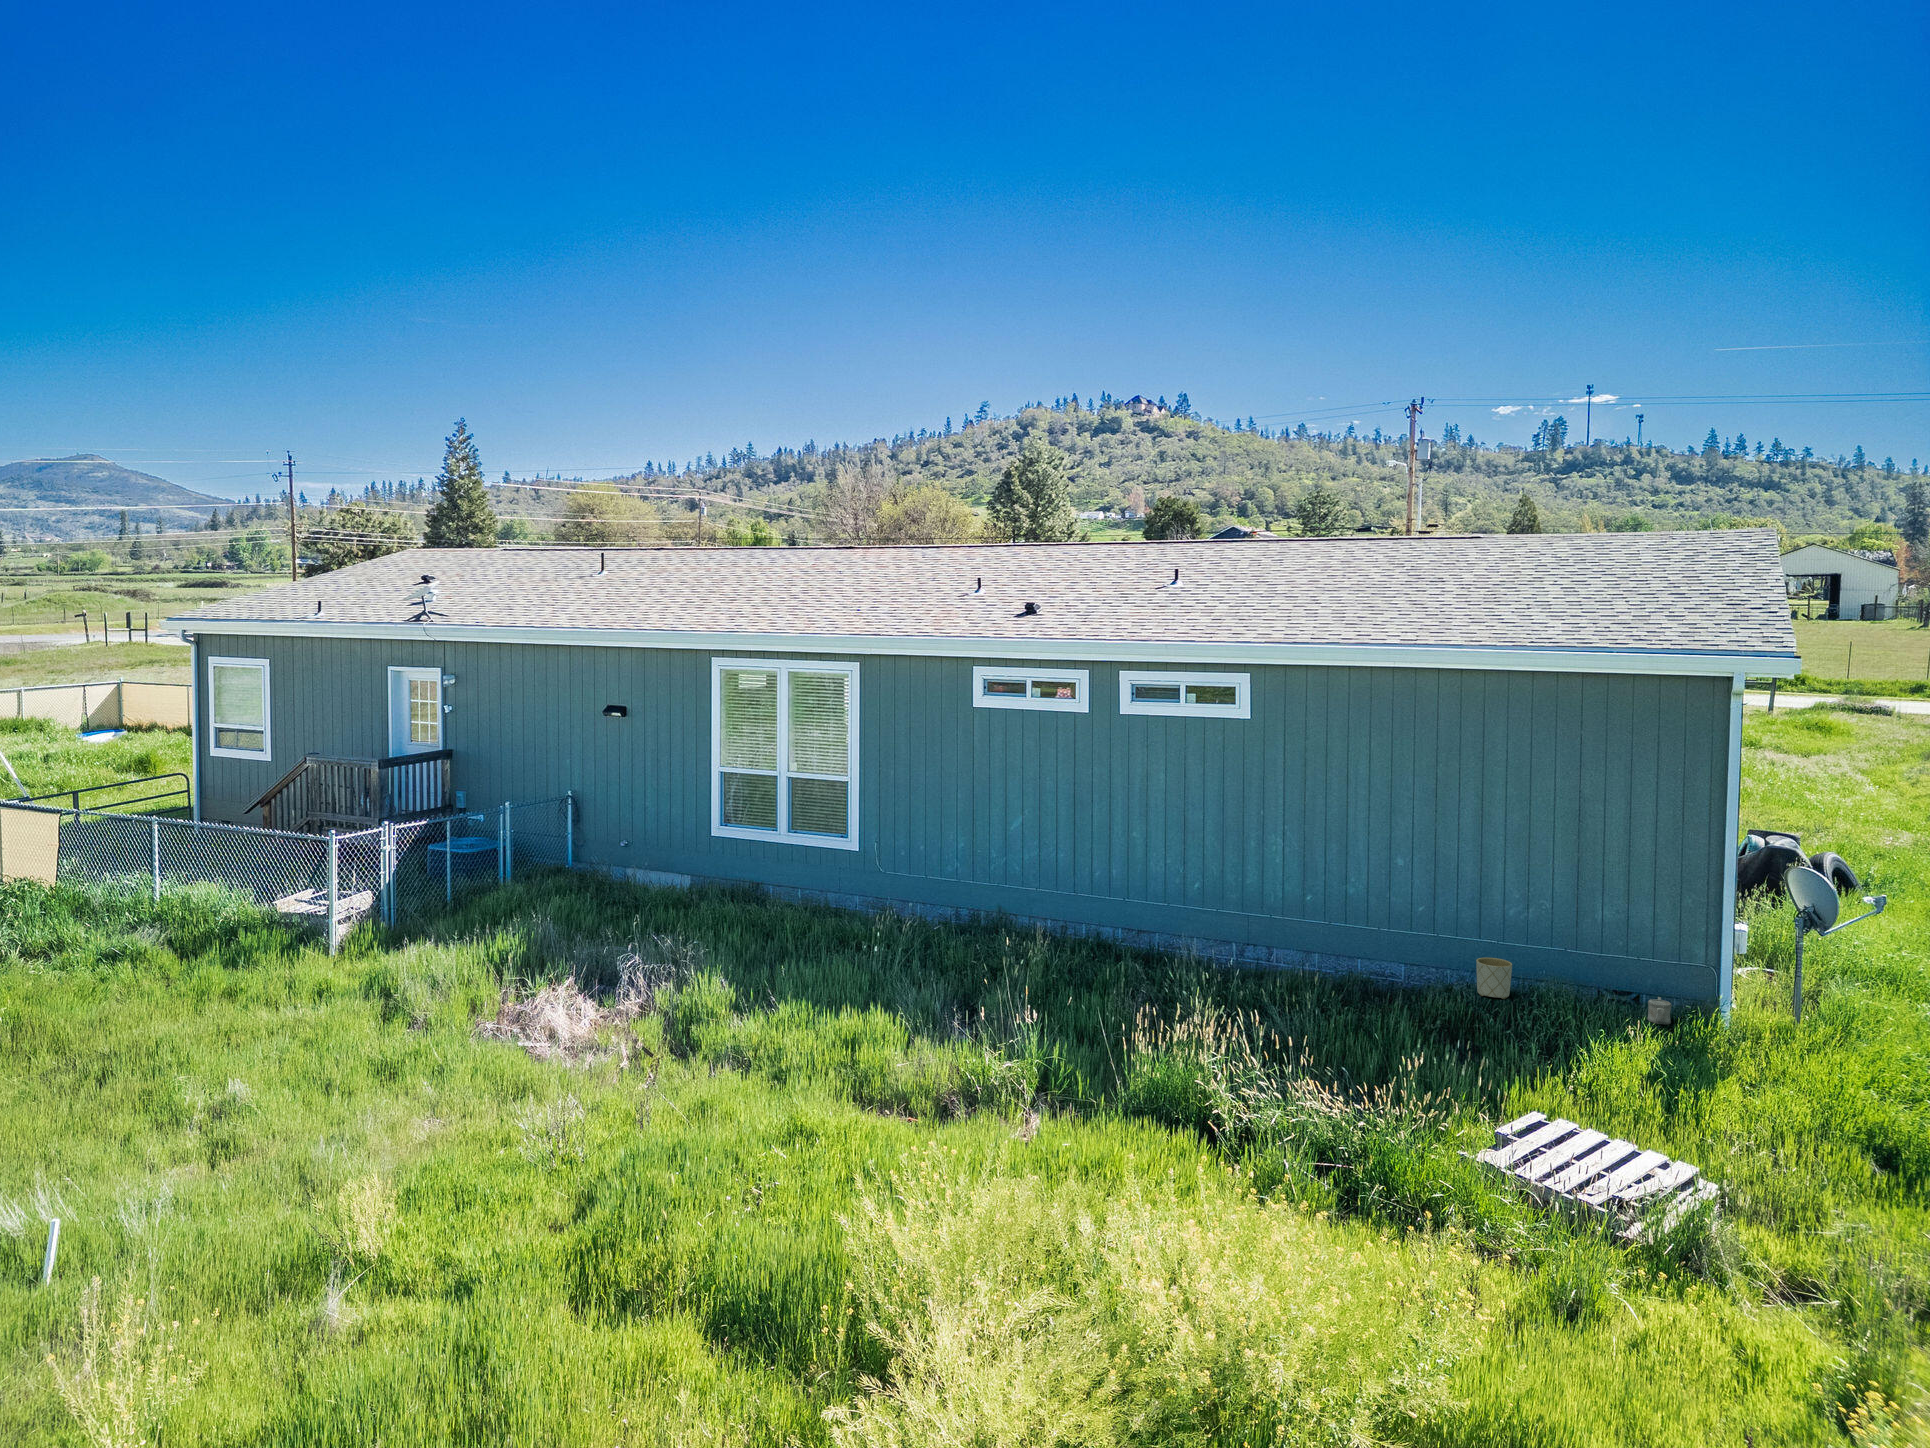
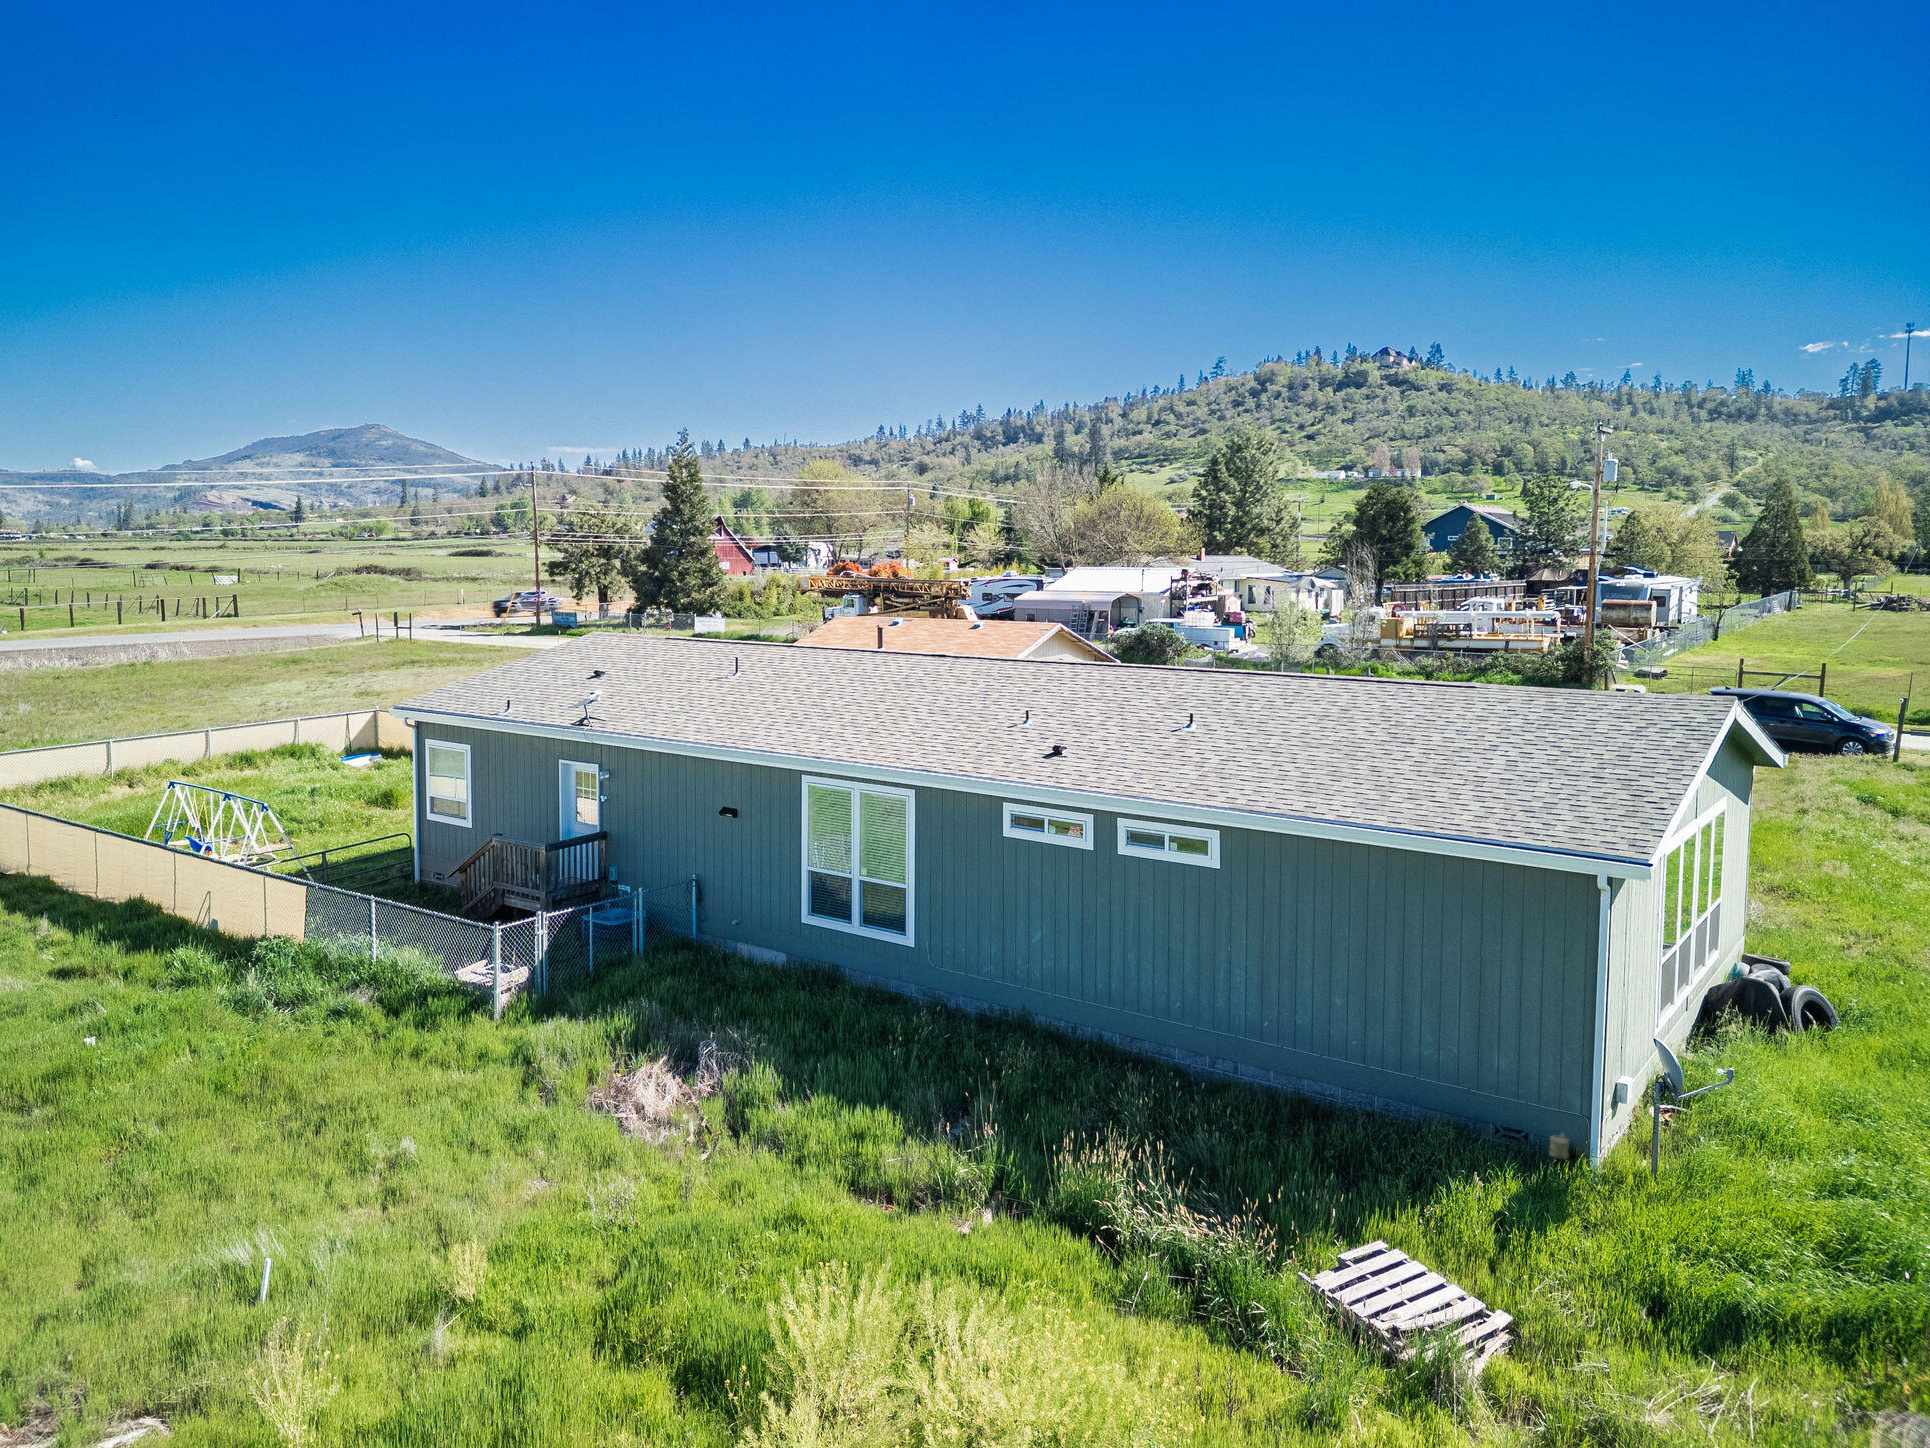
planter: present [1476,957,1512,999] -> none [1406,1084,1437,1123]

